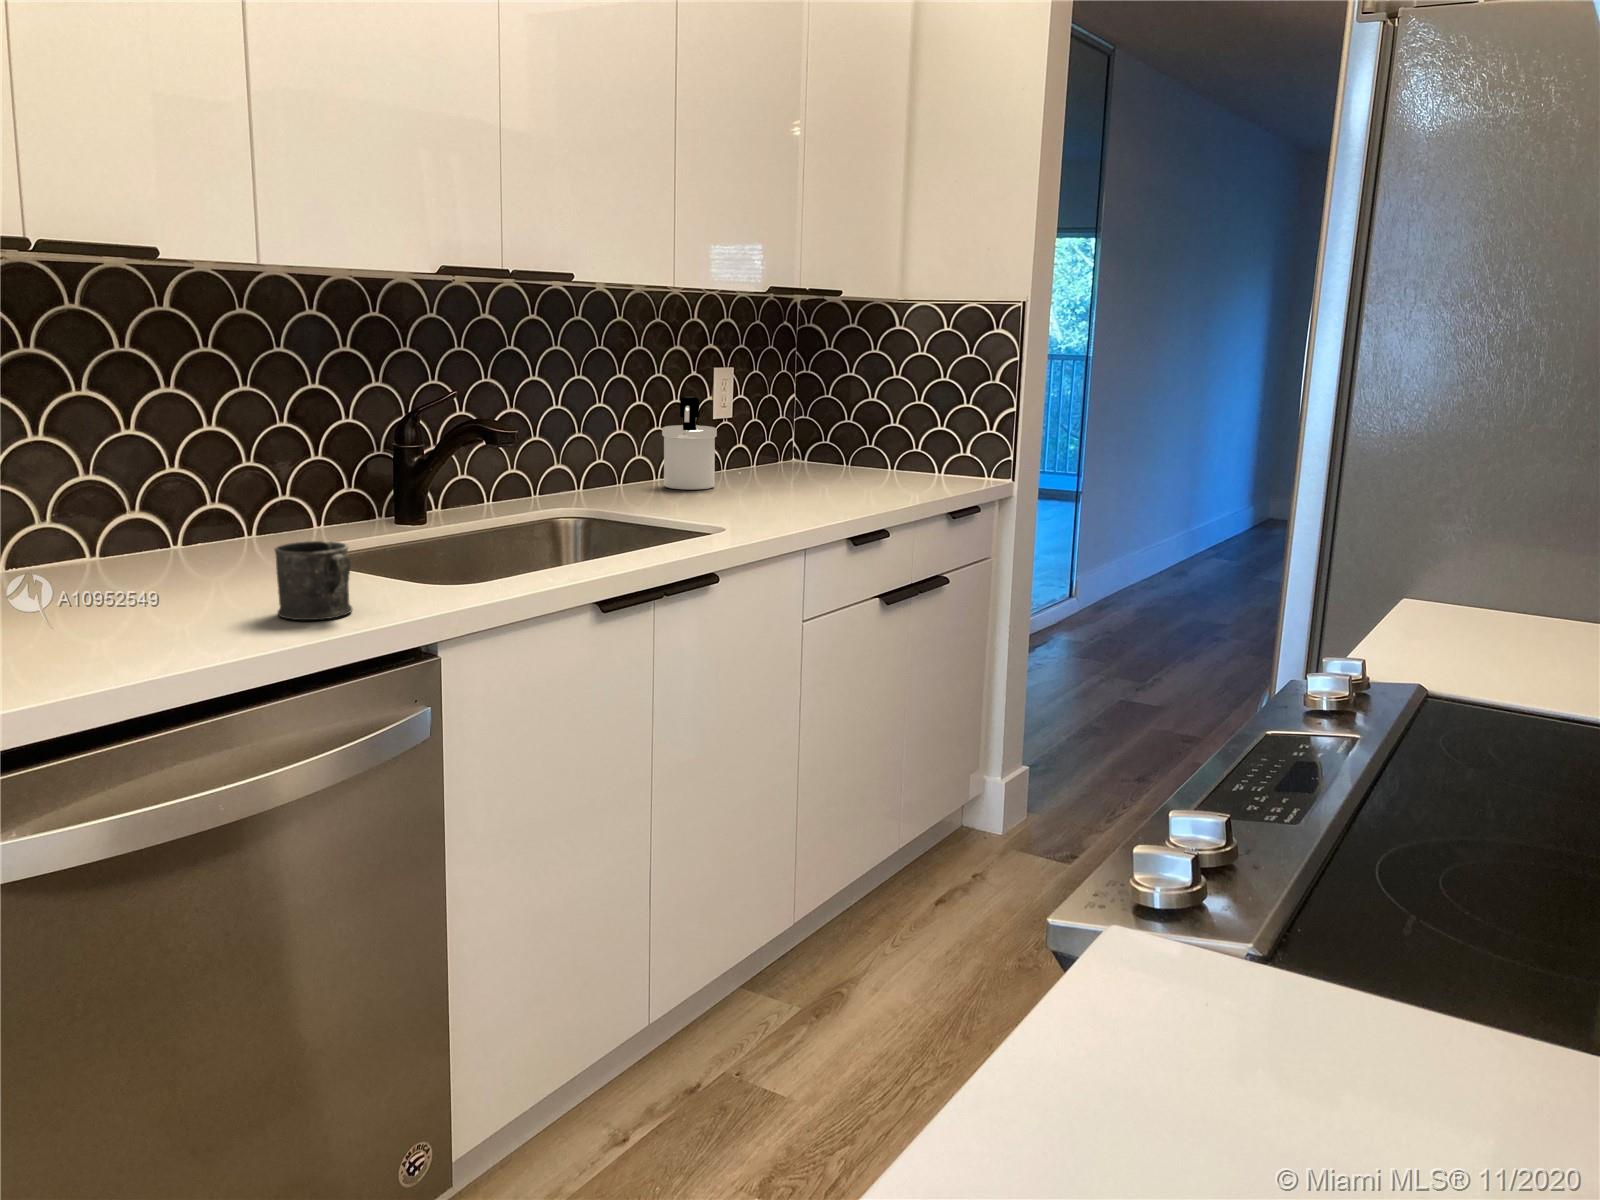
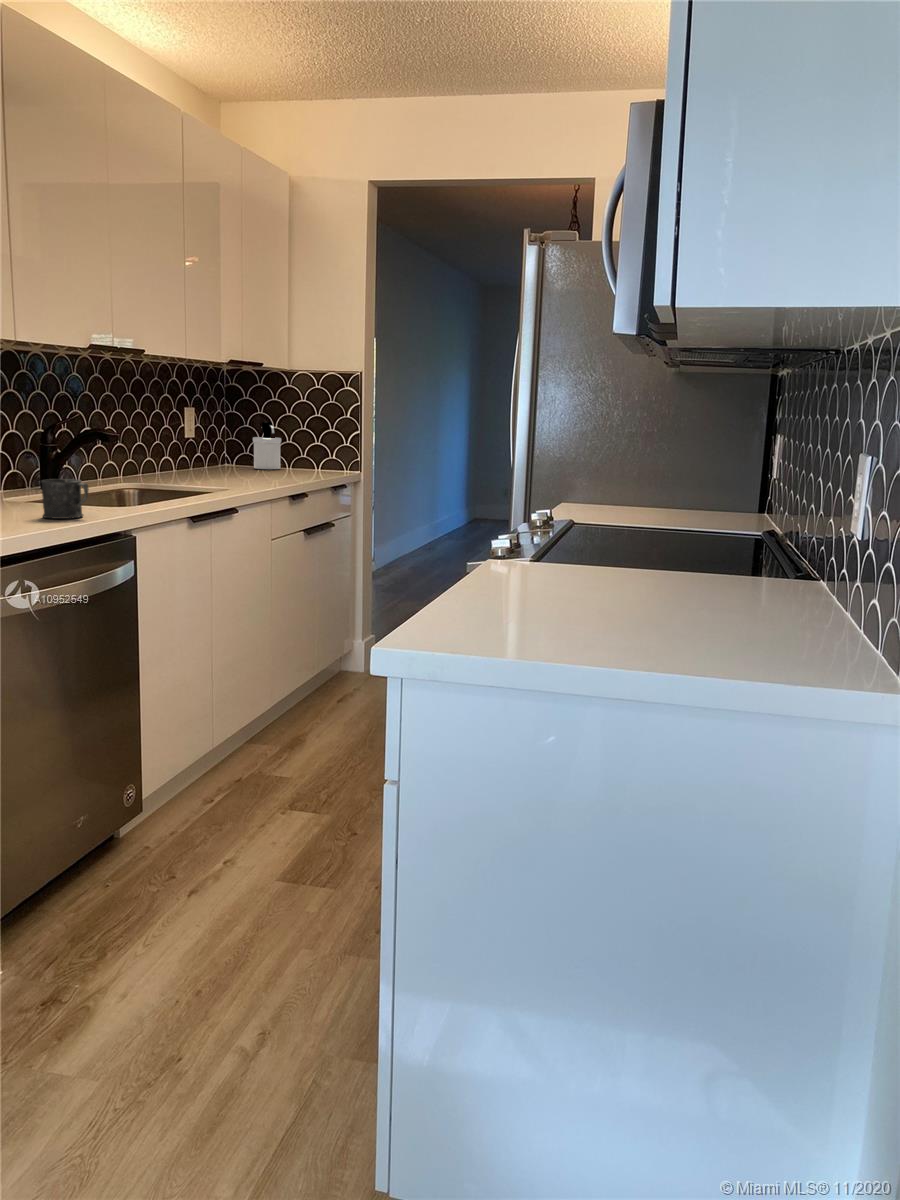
soap dispenser: present [662,397,717,490] -> present [253,422,281,469]

